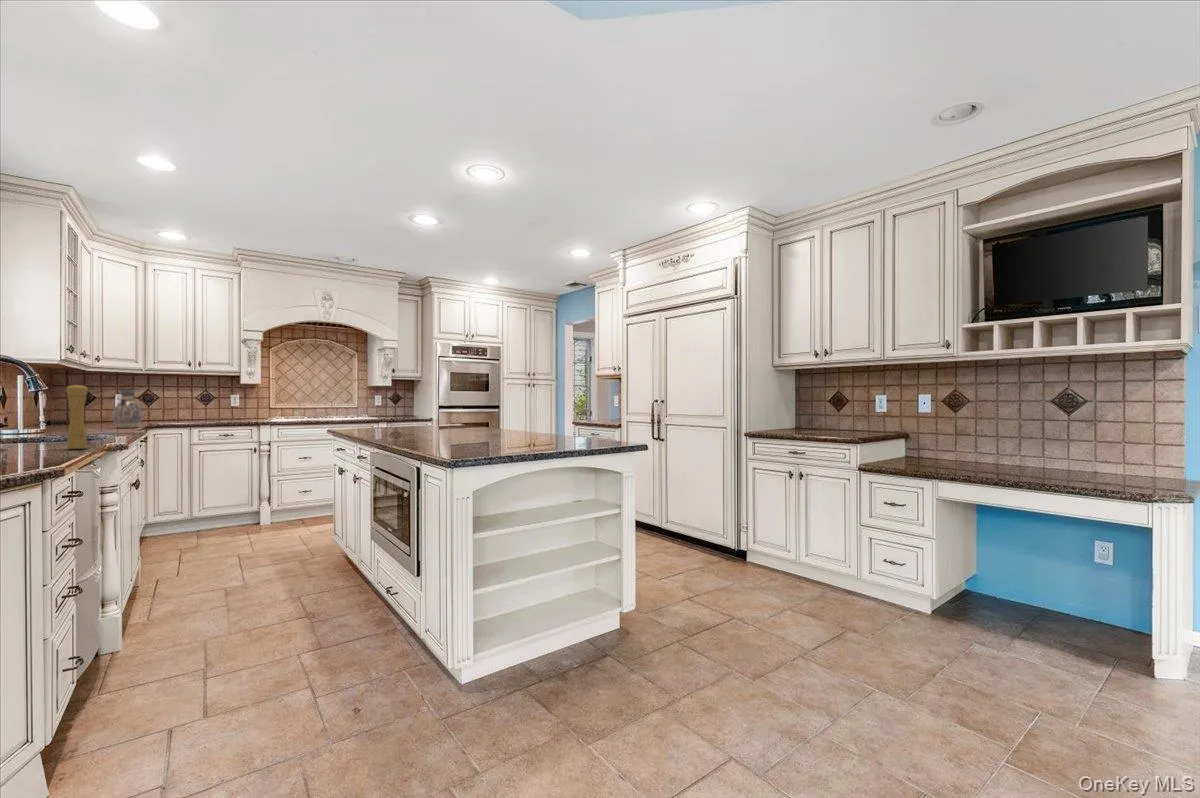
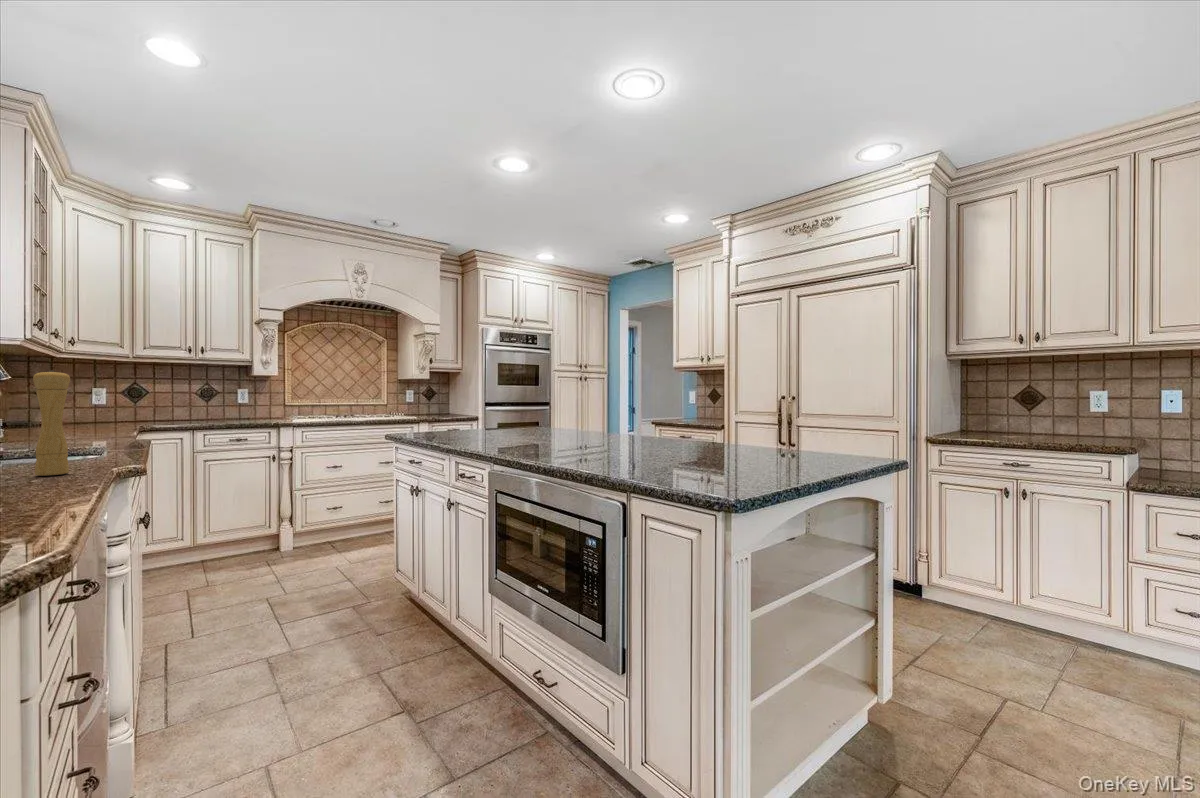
vase: present [113,388,142,428] -> none [92,380,131,432]

